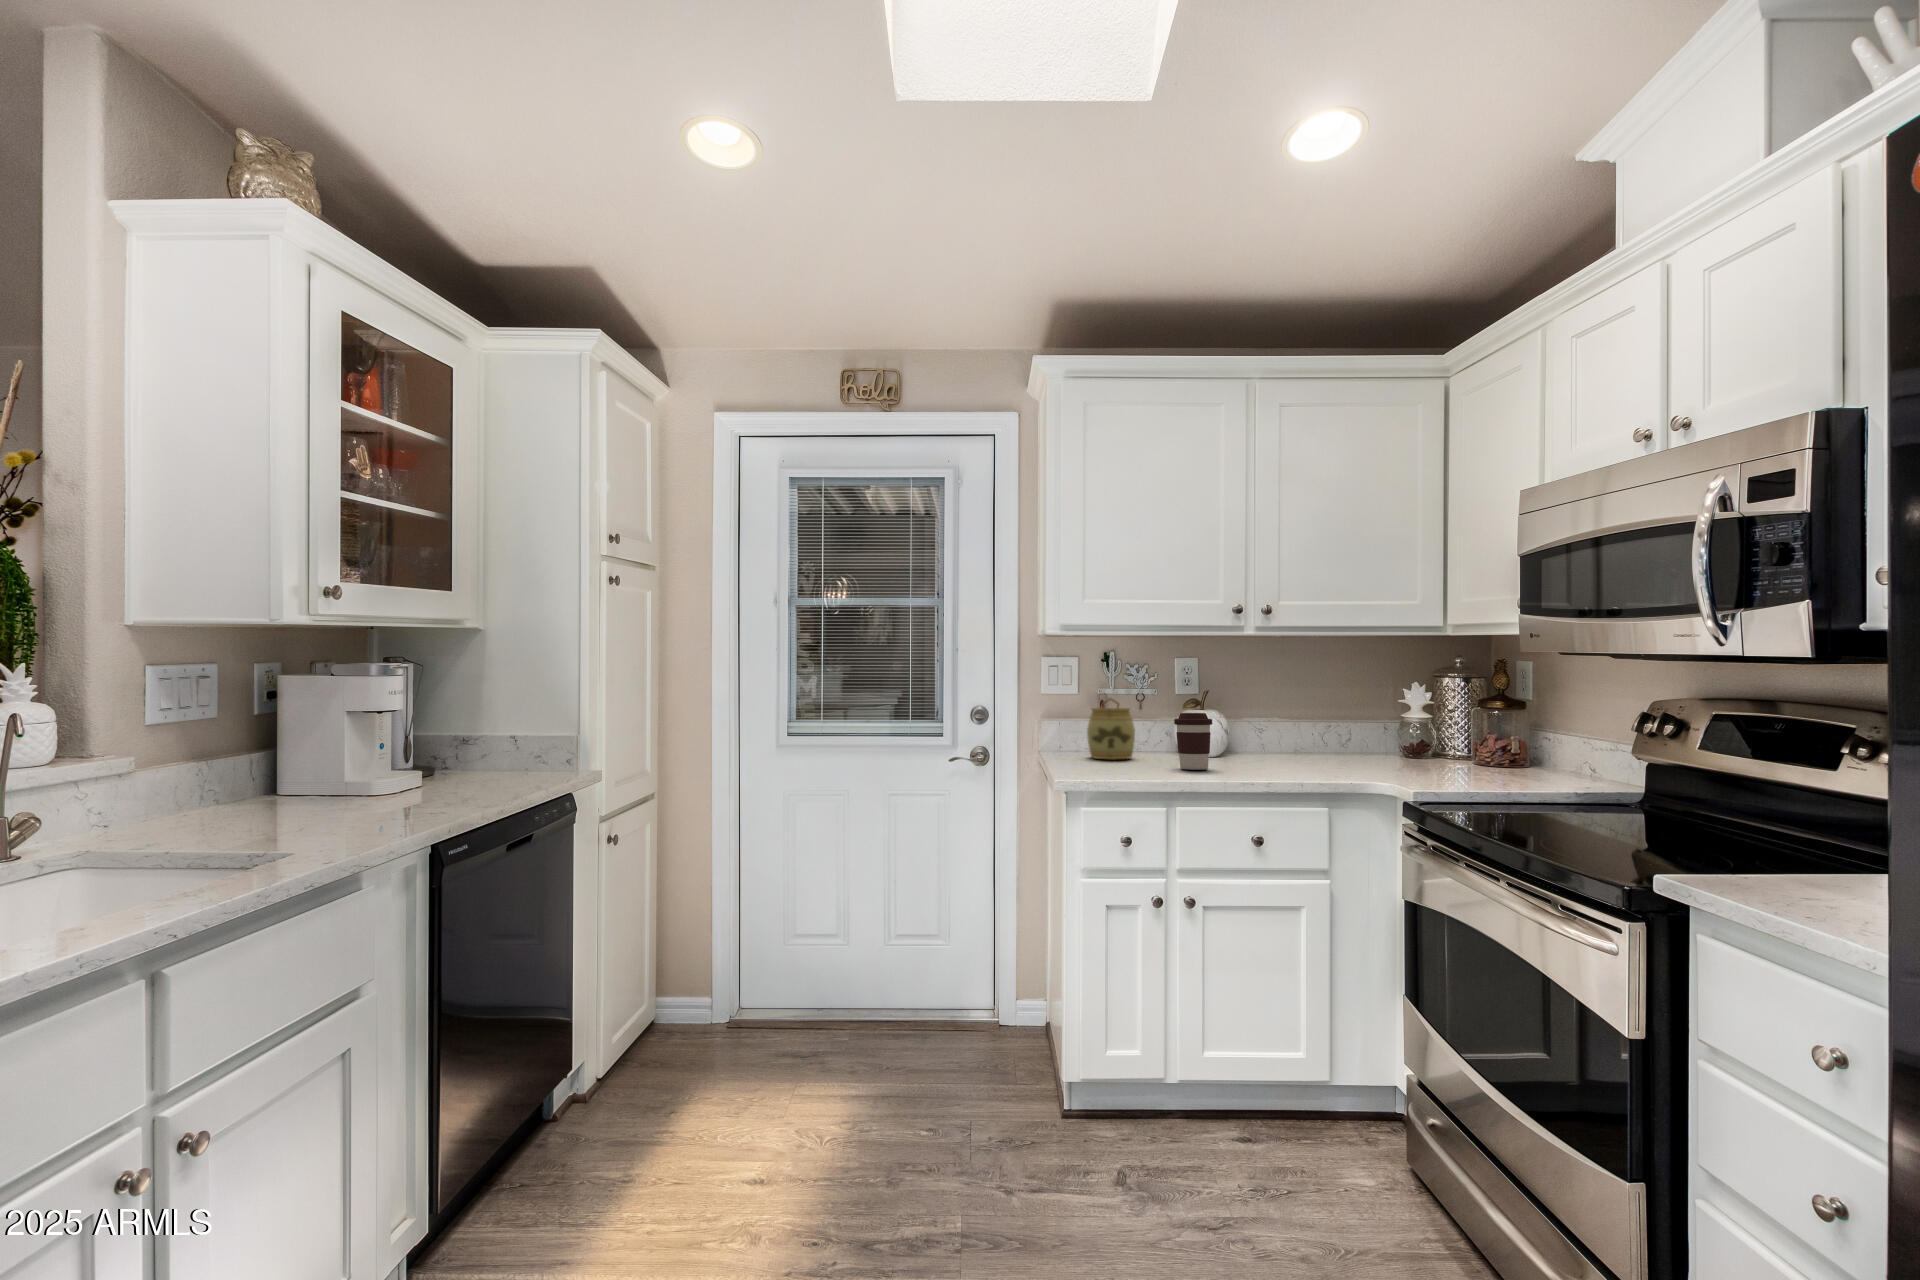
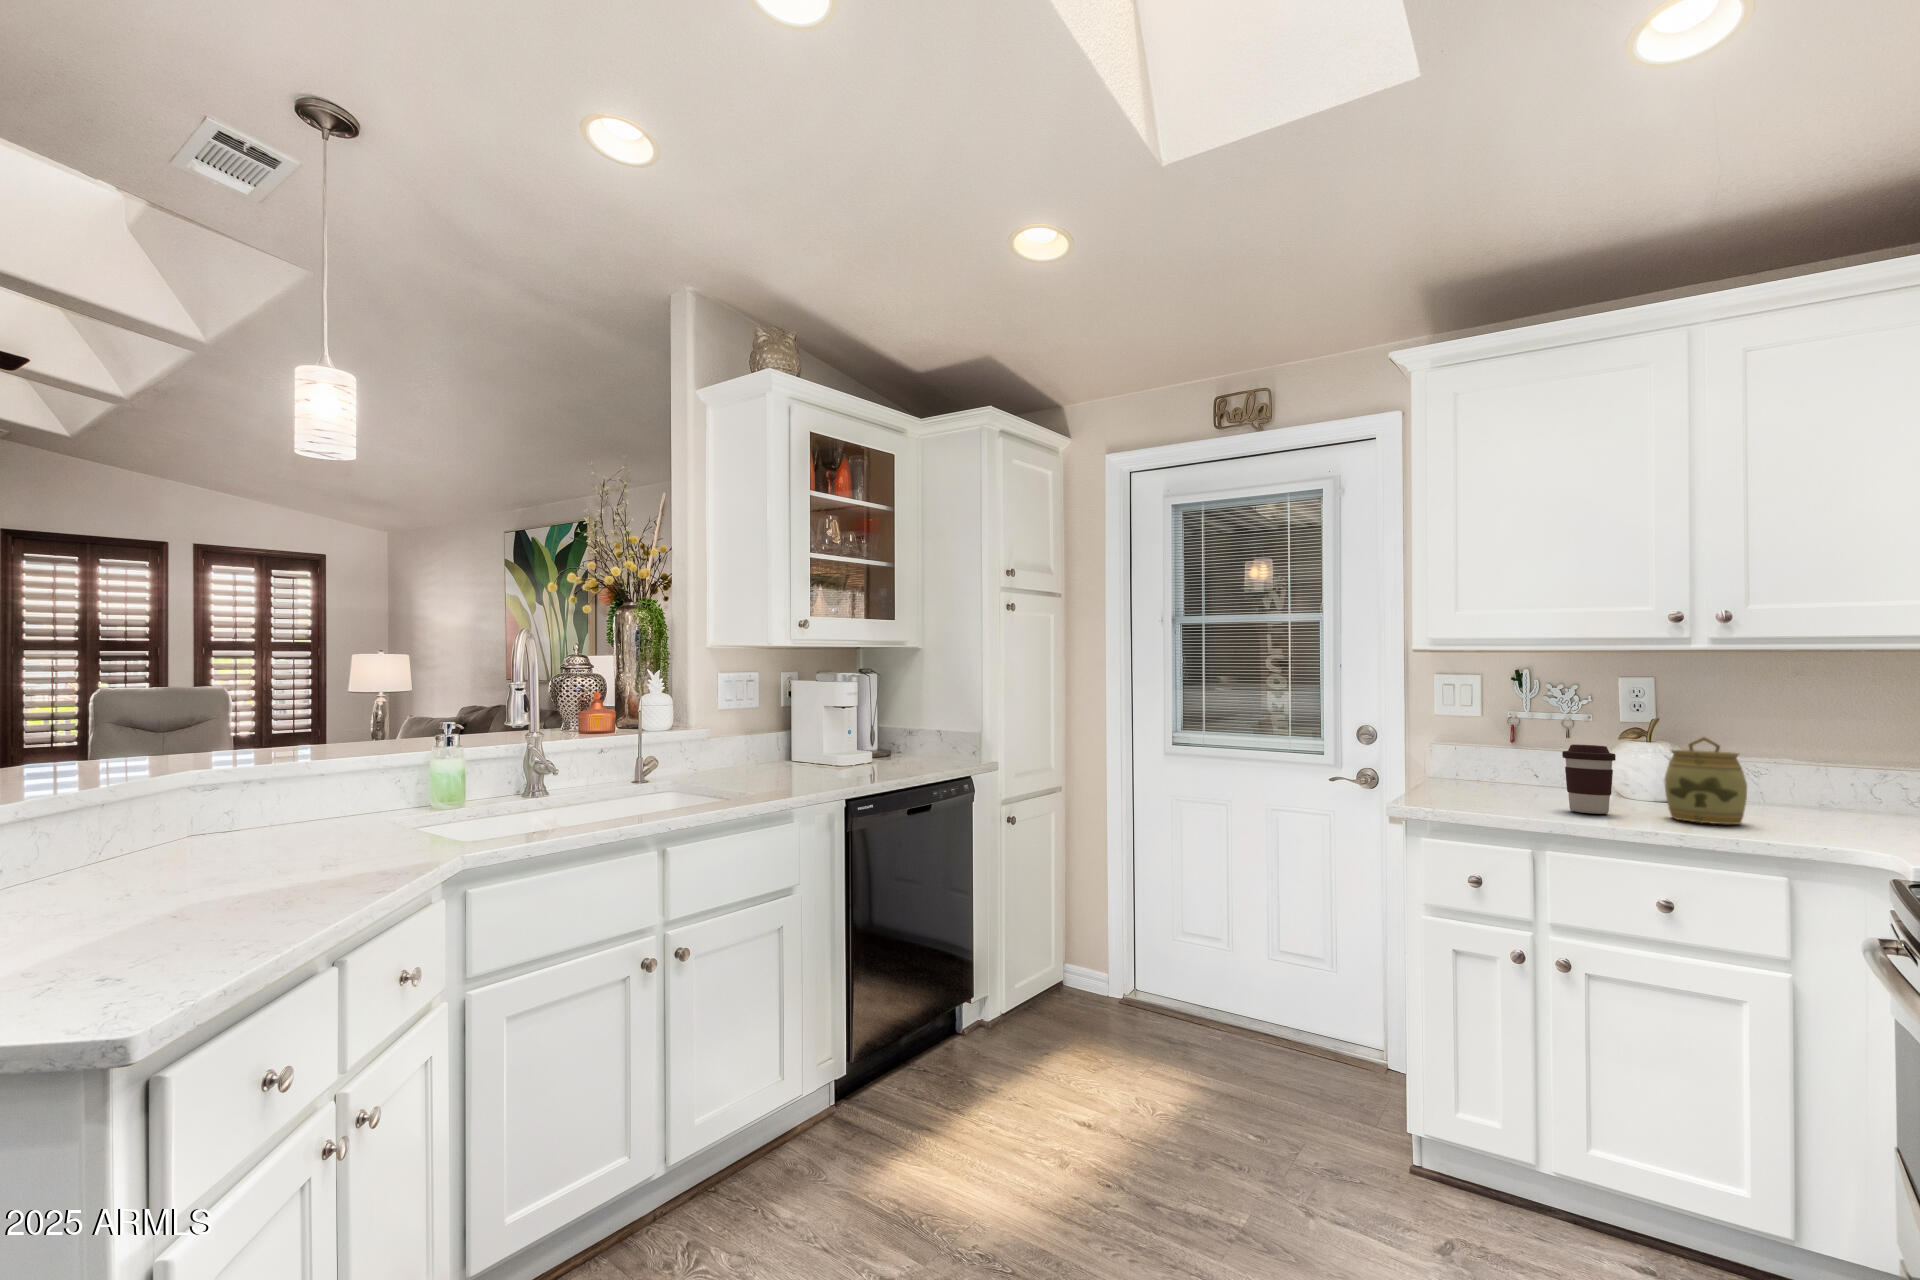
jar: present [1087,698,1135,759] -> present [1664,737,1747,824]

